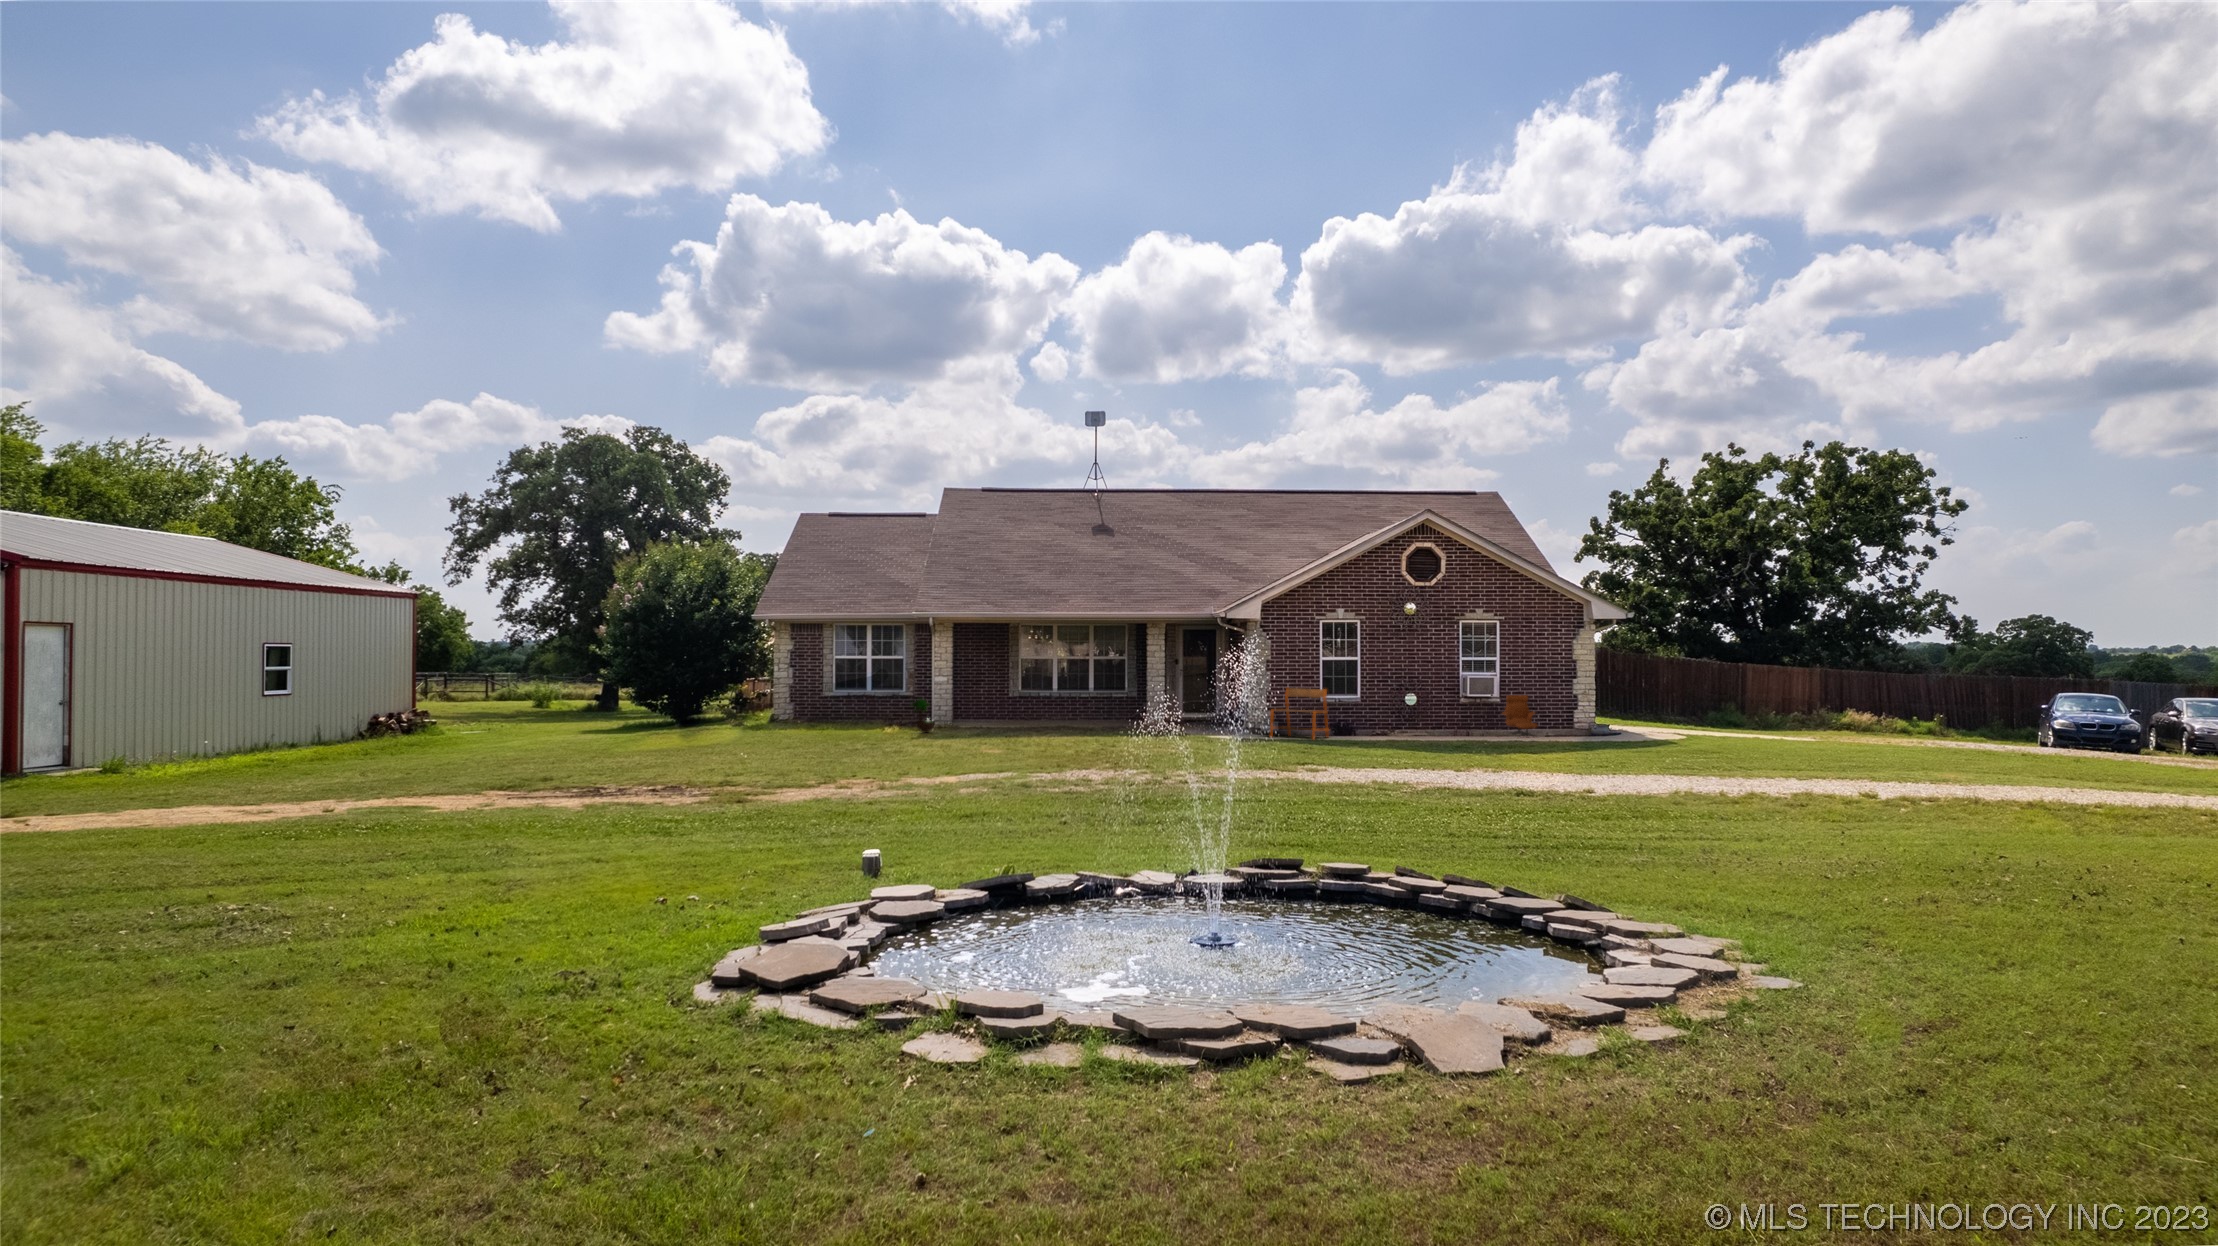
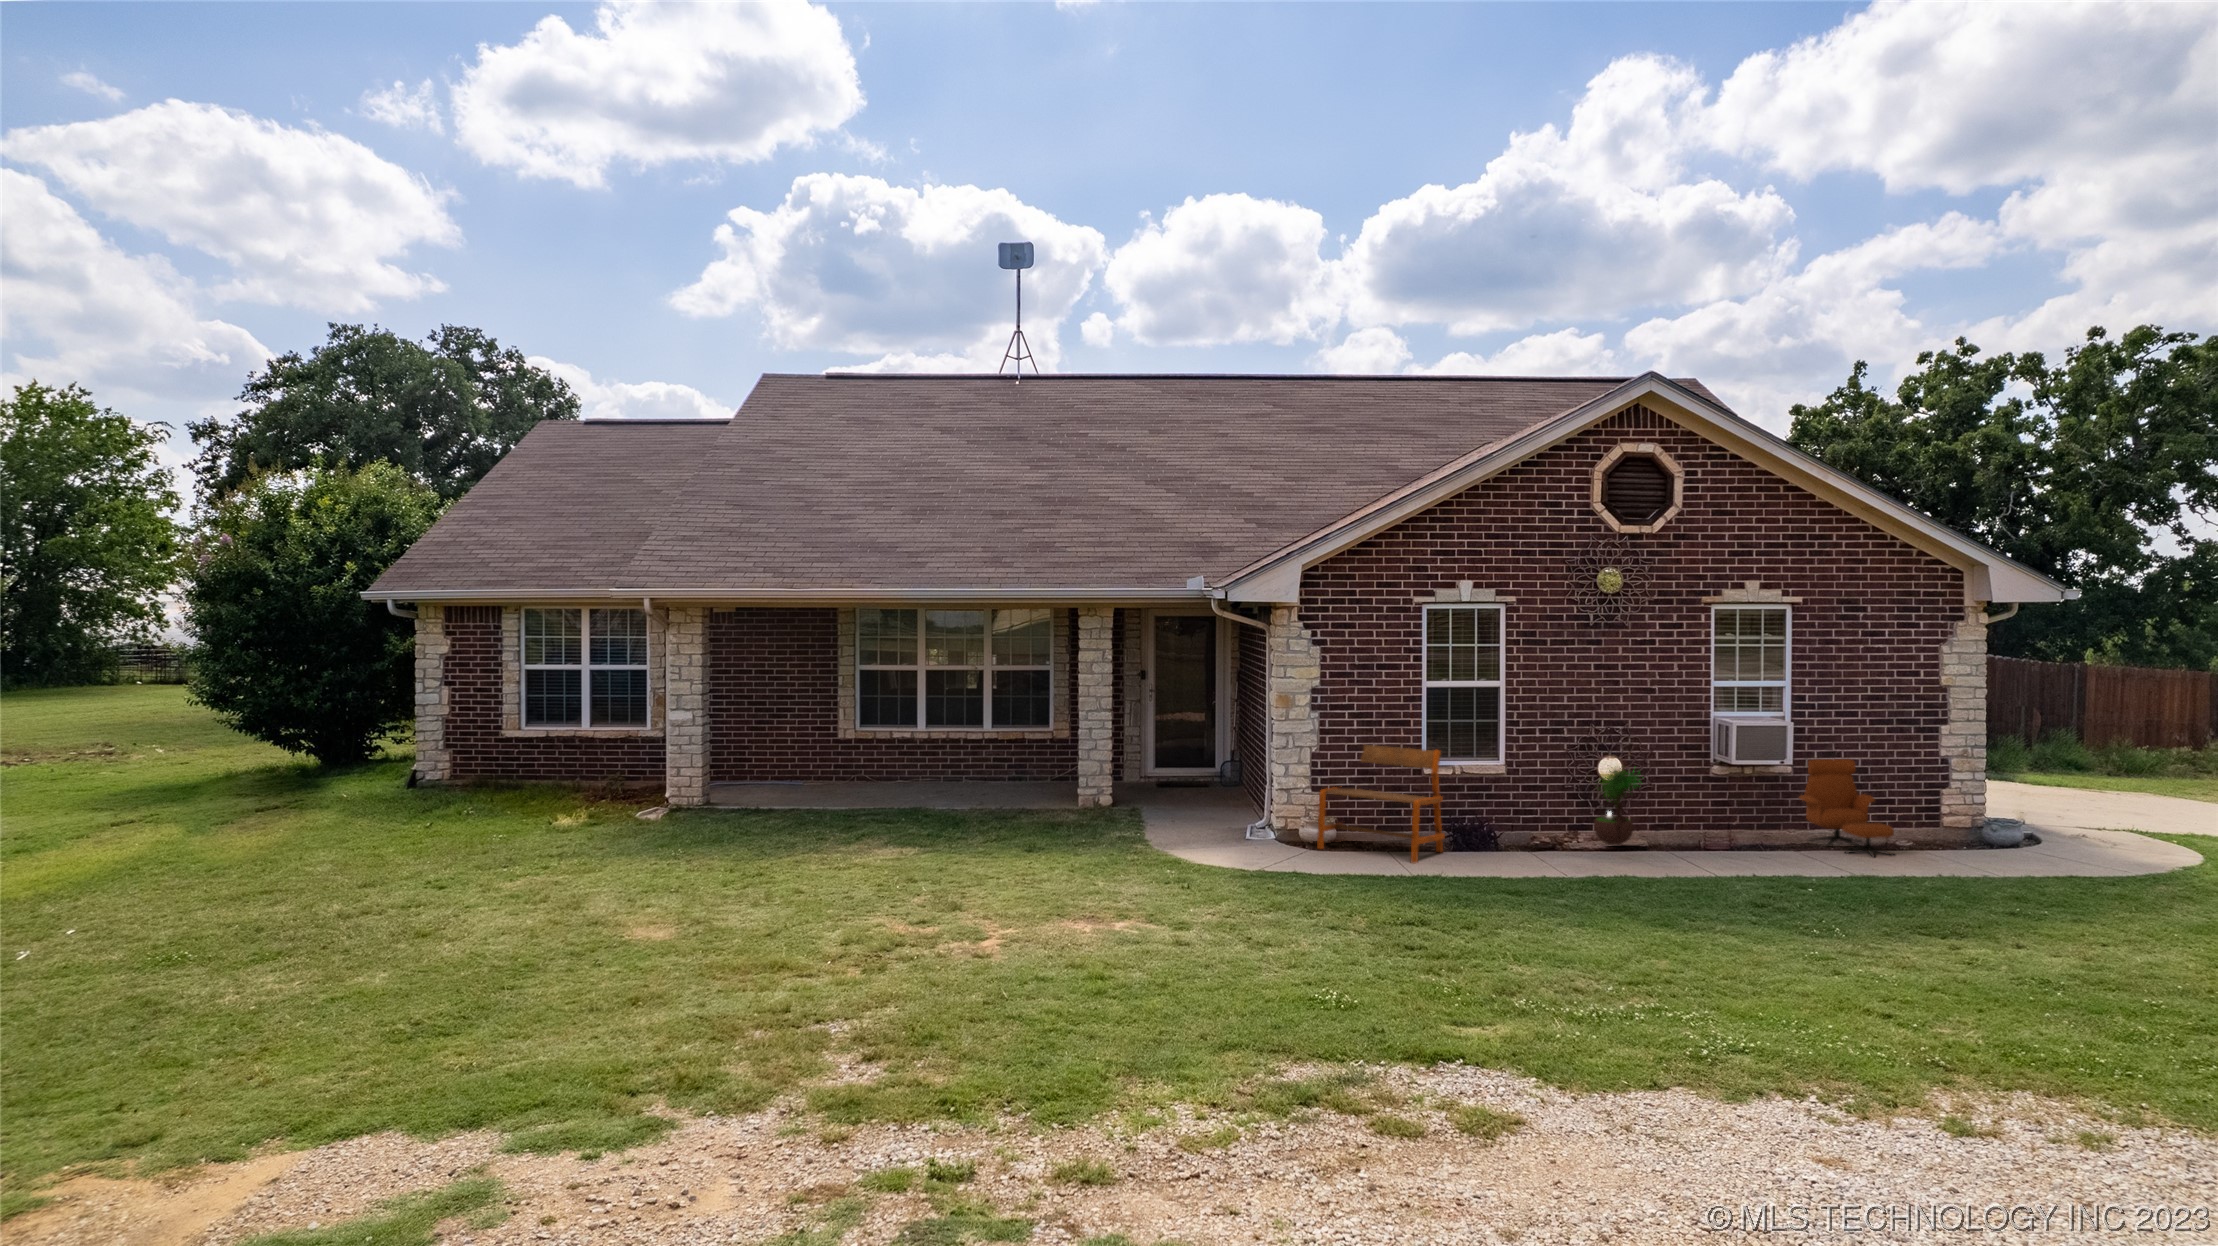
potted tree: present [912,699,934,733] -> present [1594,767,1640,845]

